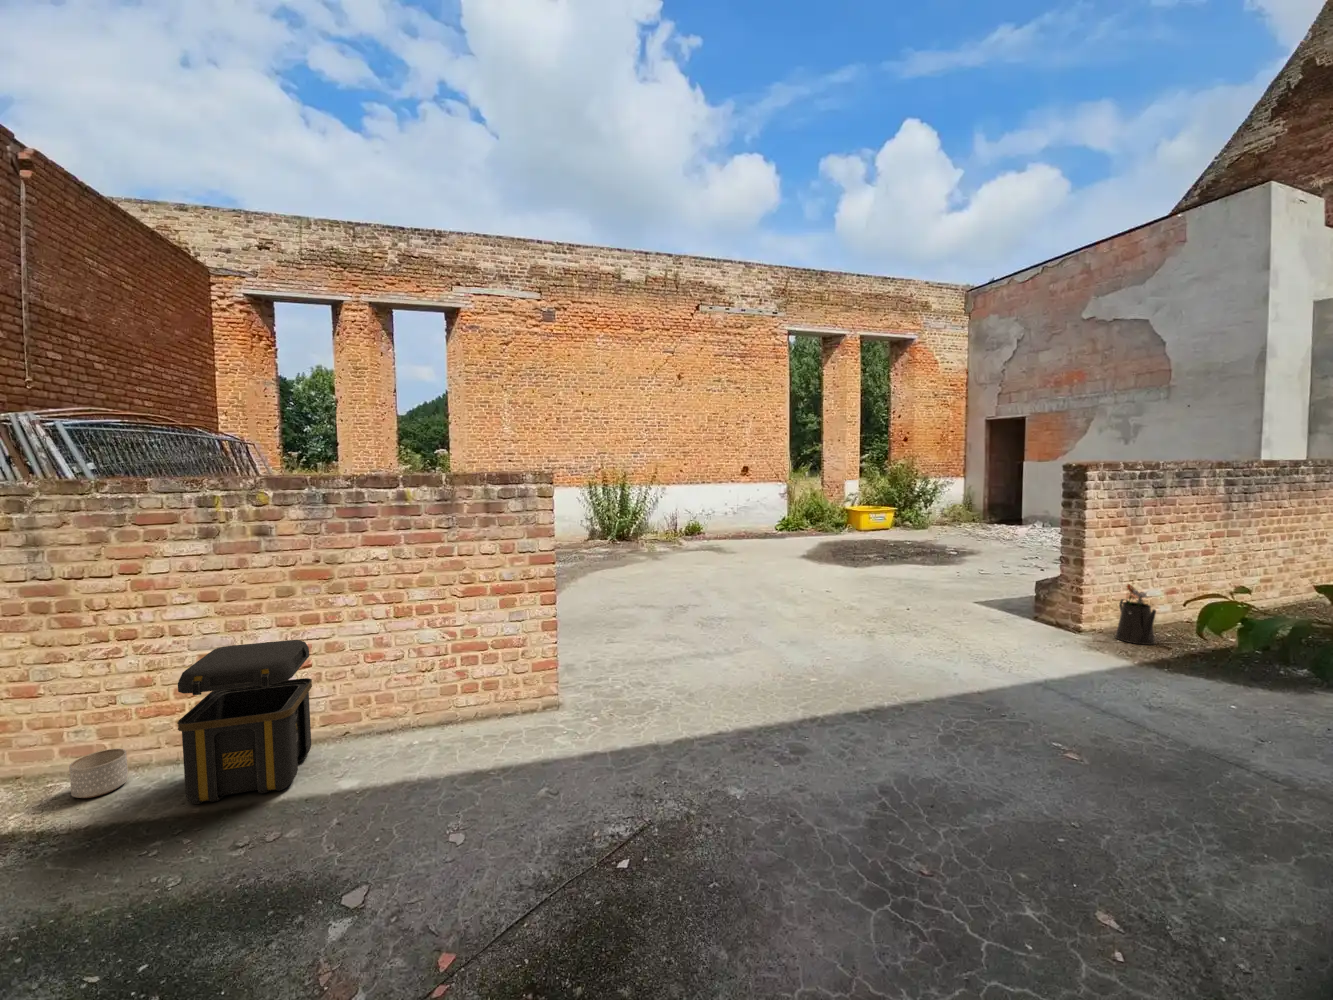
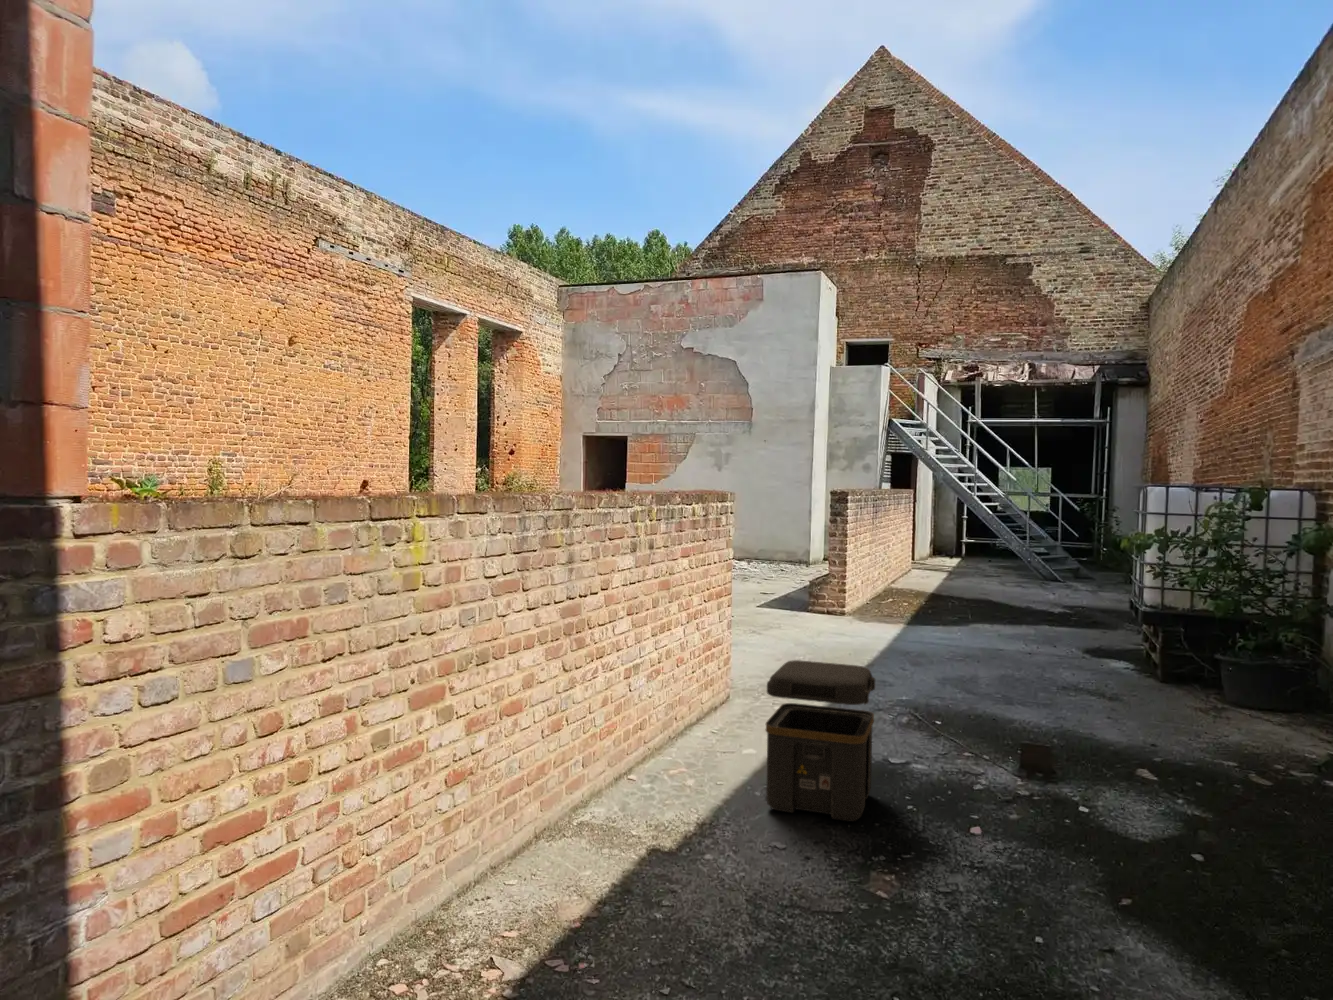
watering can: present [1115,584,1156,645] -> none [901,570,934,612]
planter: present [69,749,128,798] -> none [734,811,783,866]

